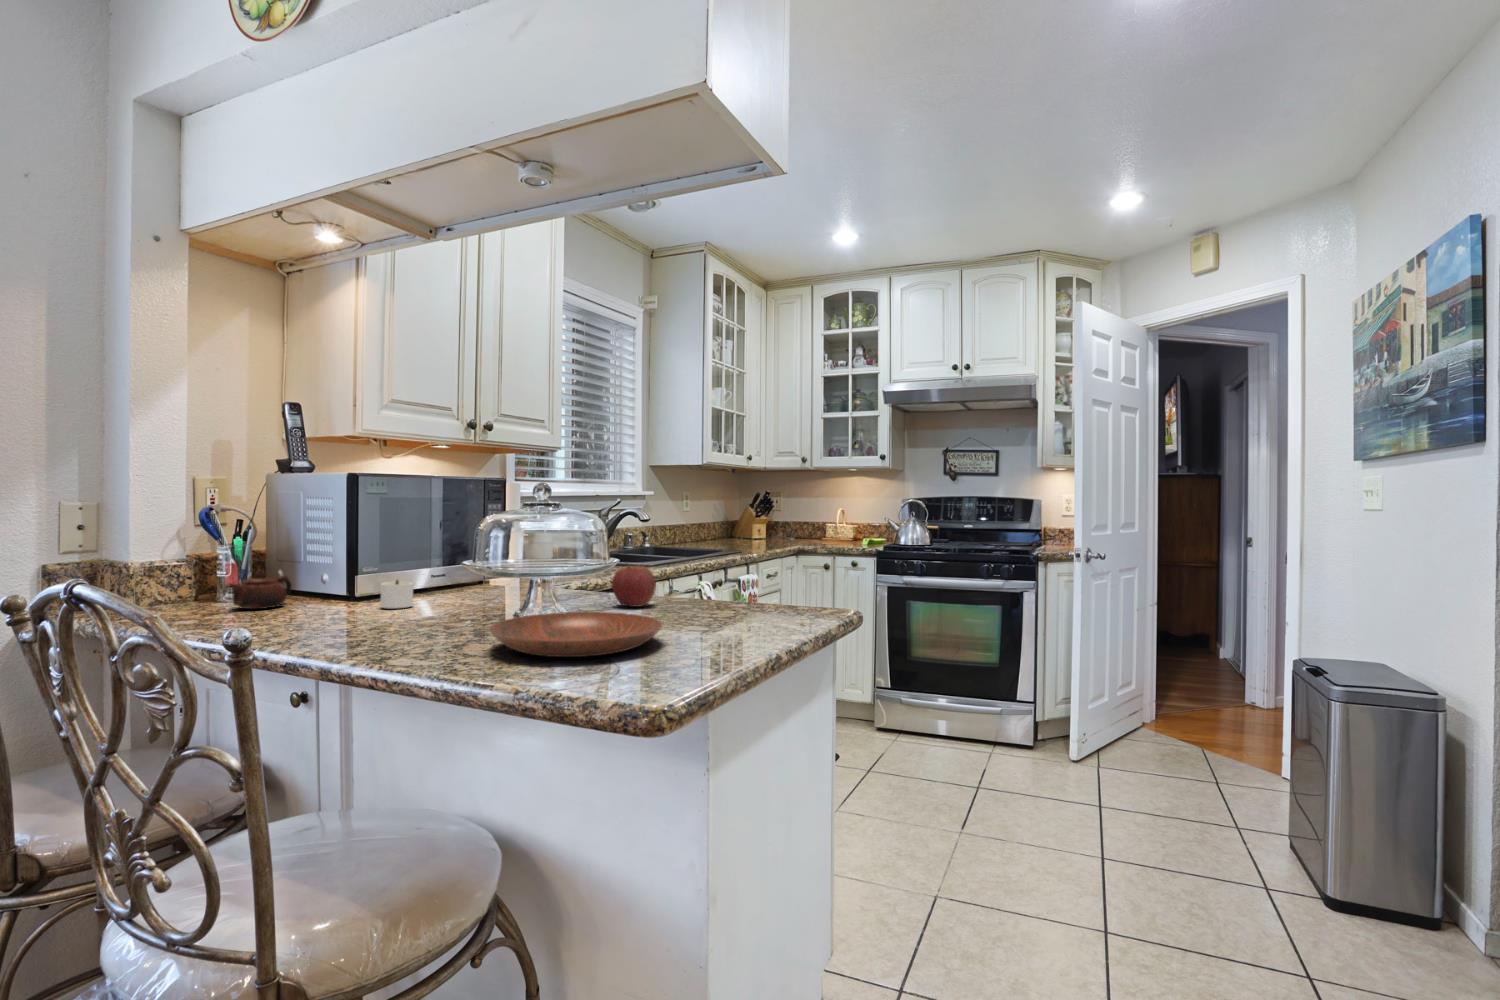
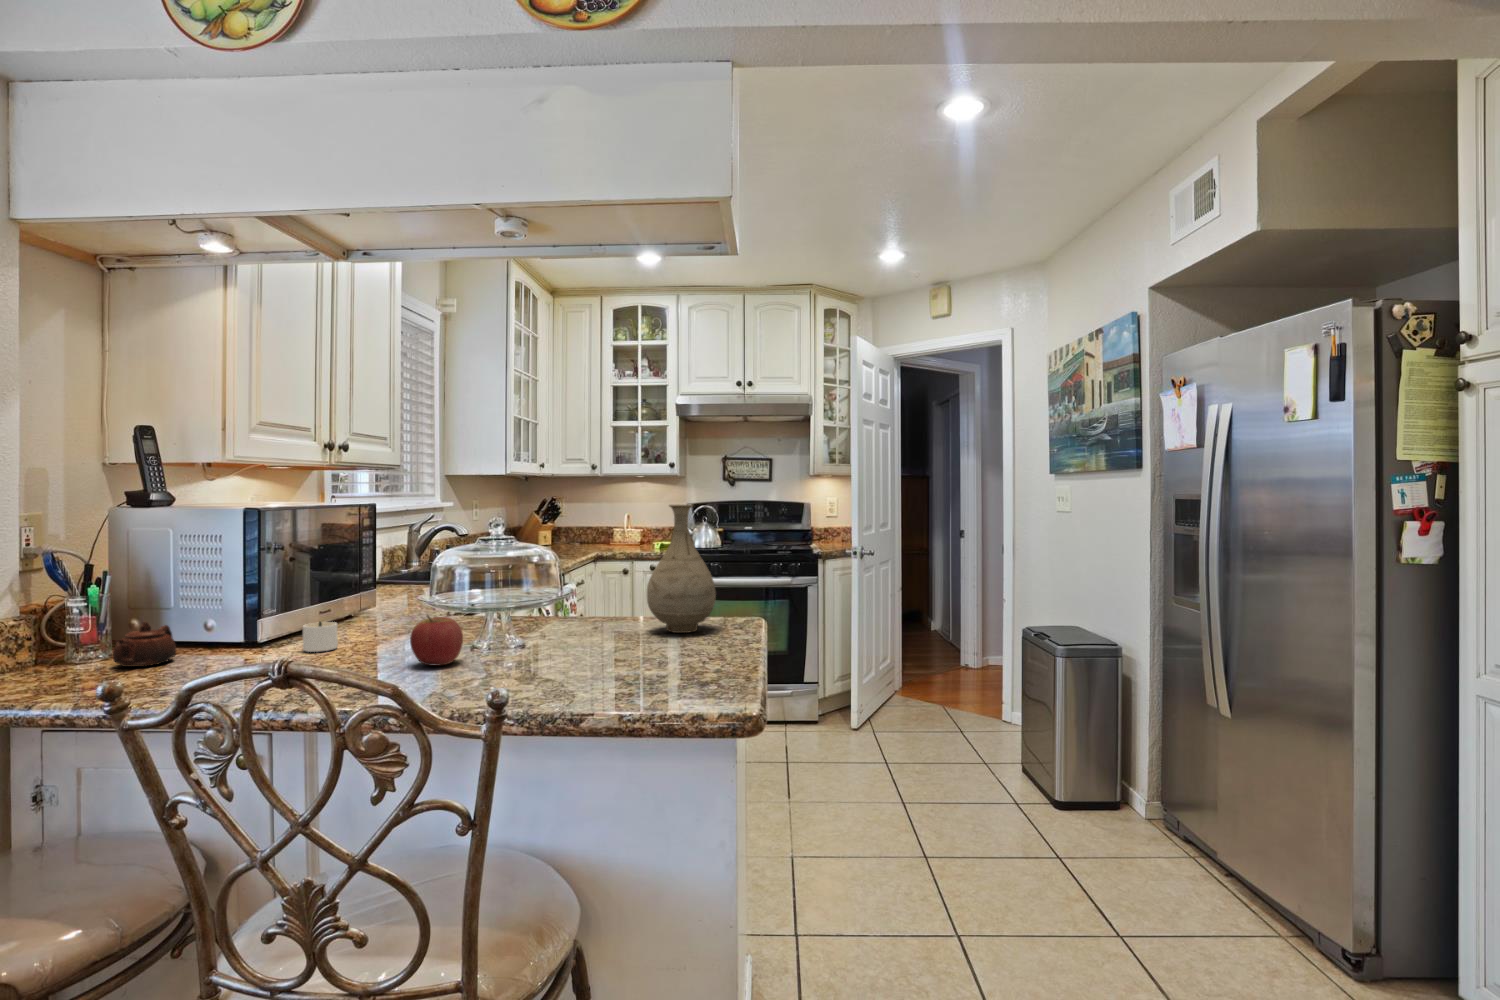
vase: none [699,471,777,618] -> present [647,505,716,633]
apple: present [612,563,655,607] -> present [410,615,463,666]
bowl: present [489,612,662,657] -> none [523,637,674,680]

